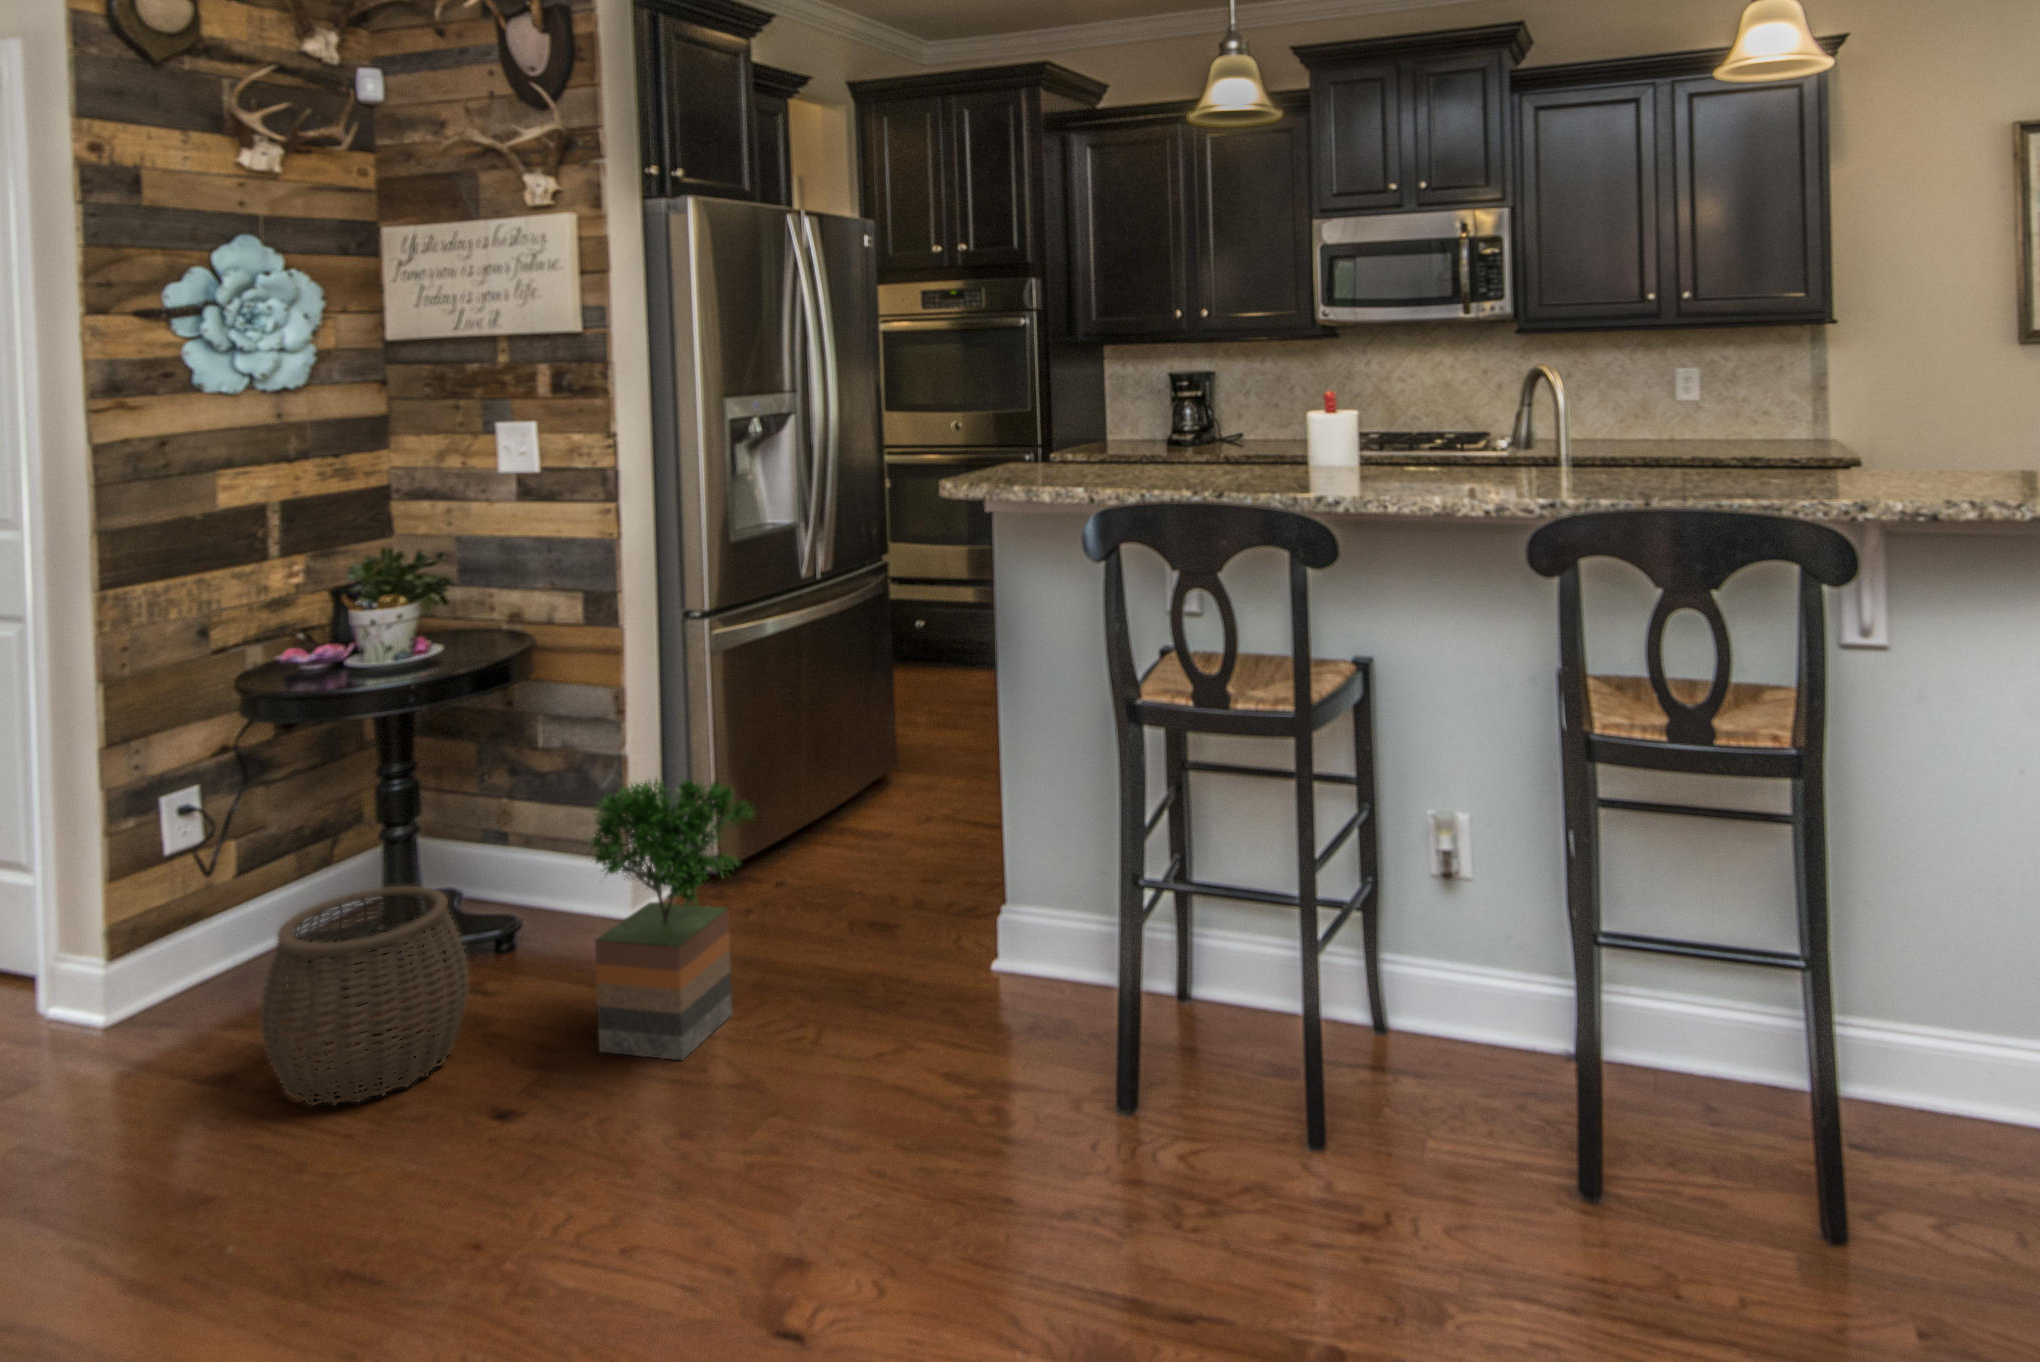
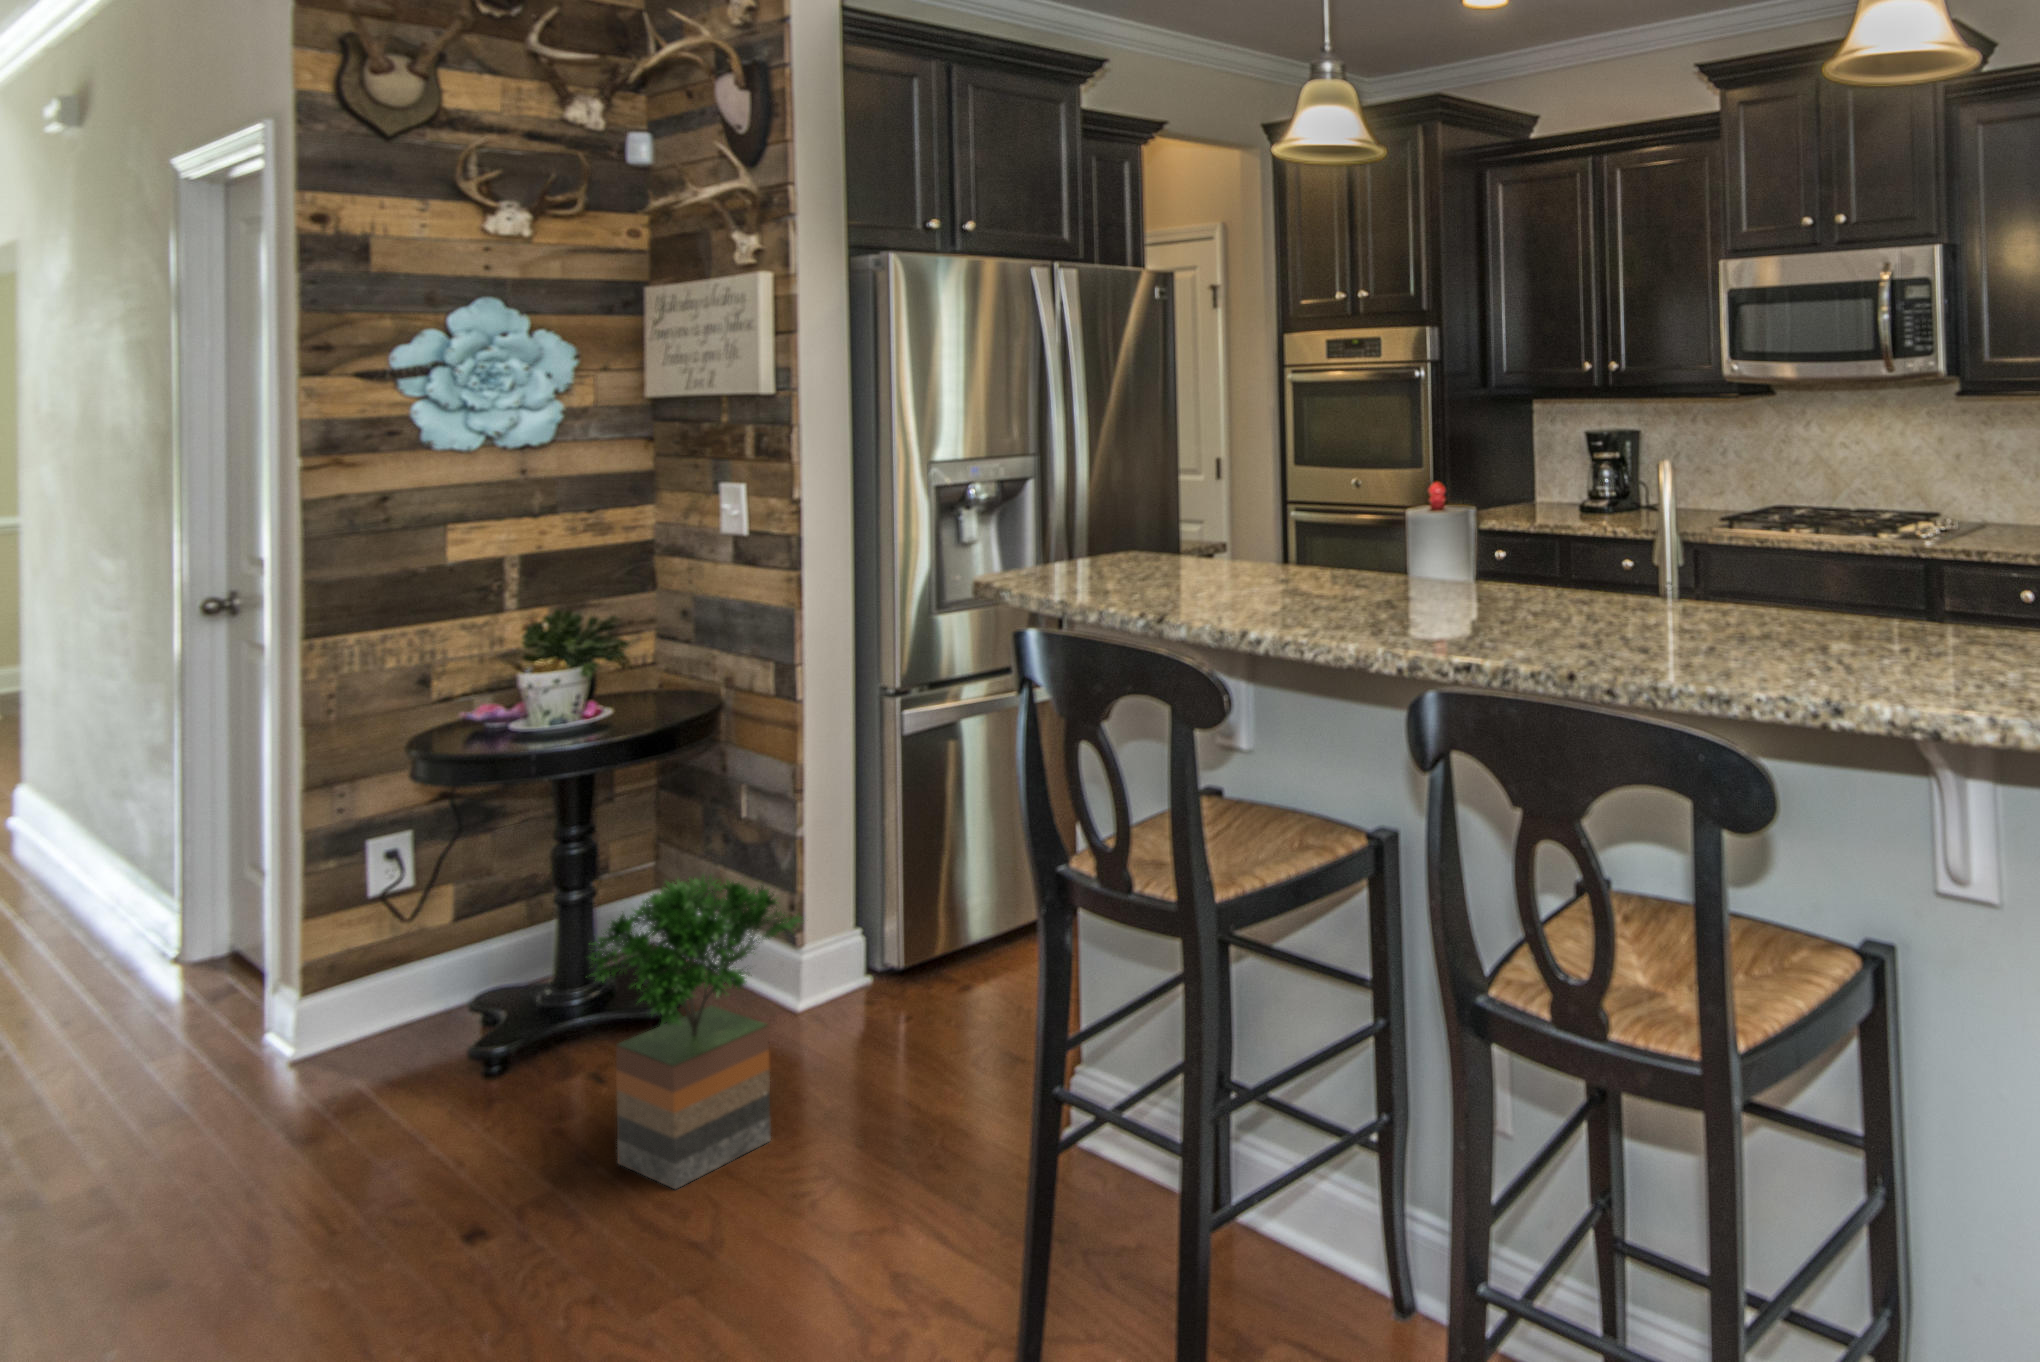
woven basket: present [261,886,468,1105] -> none [304,958,537,1183]

